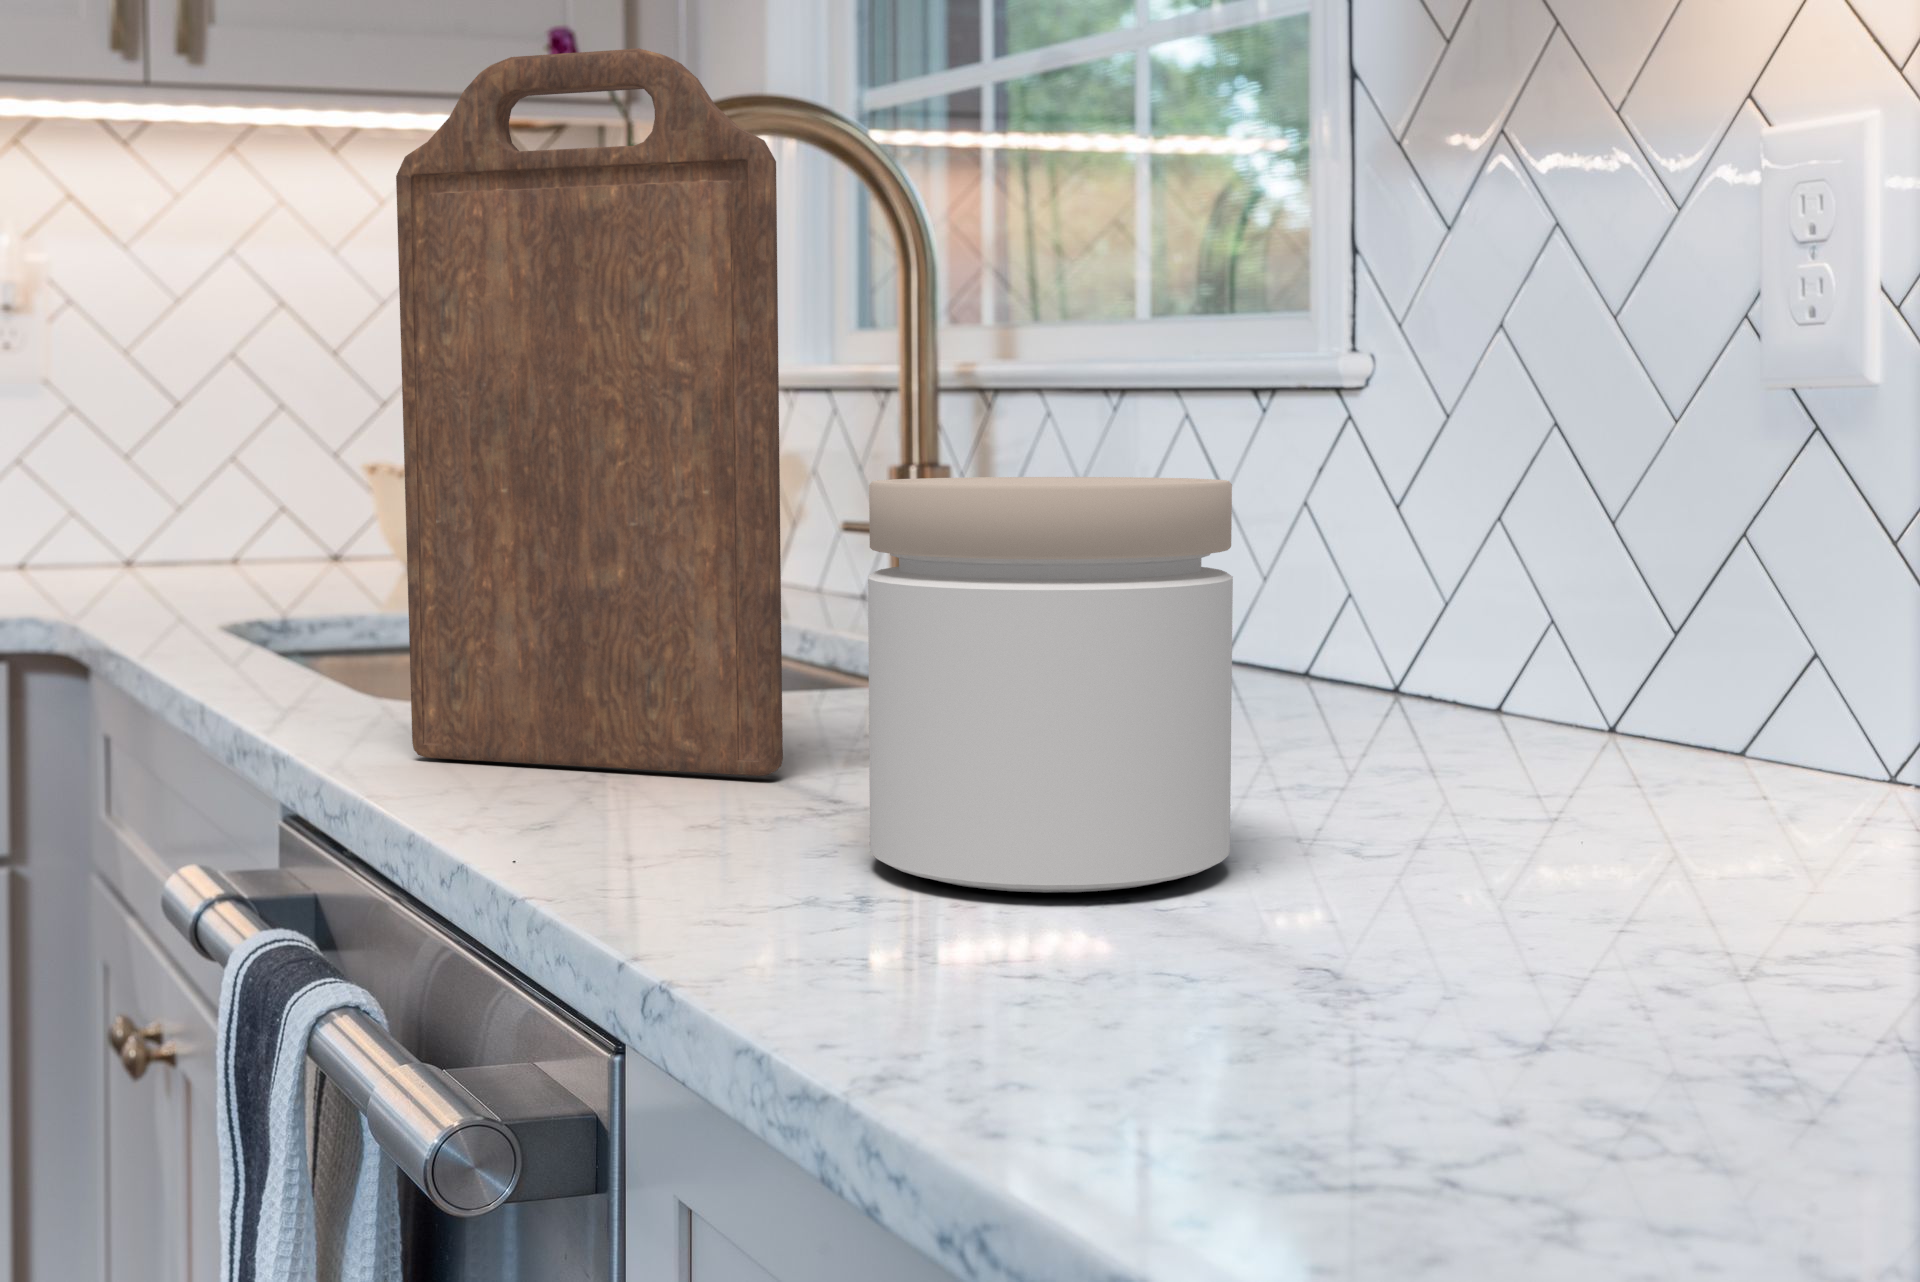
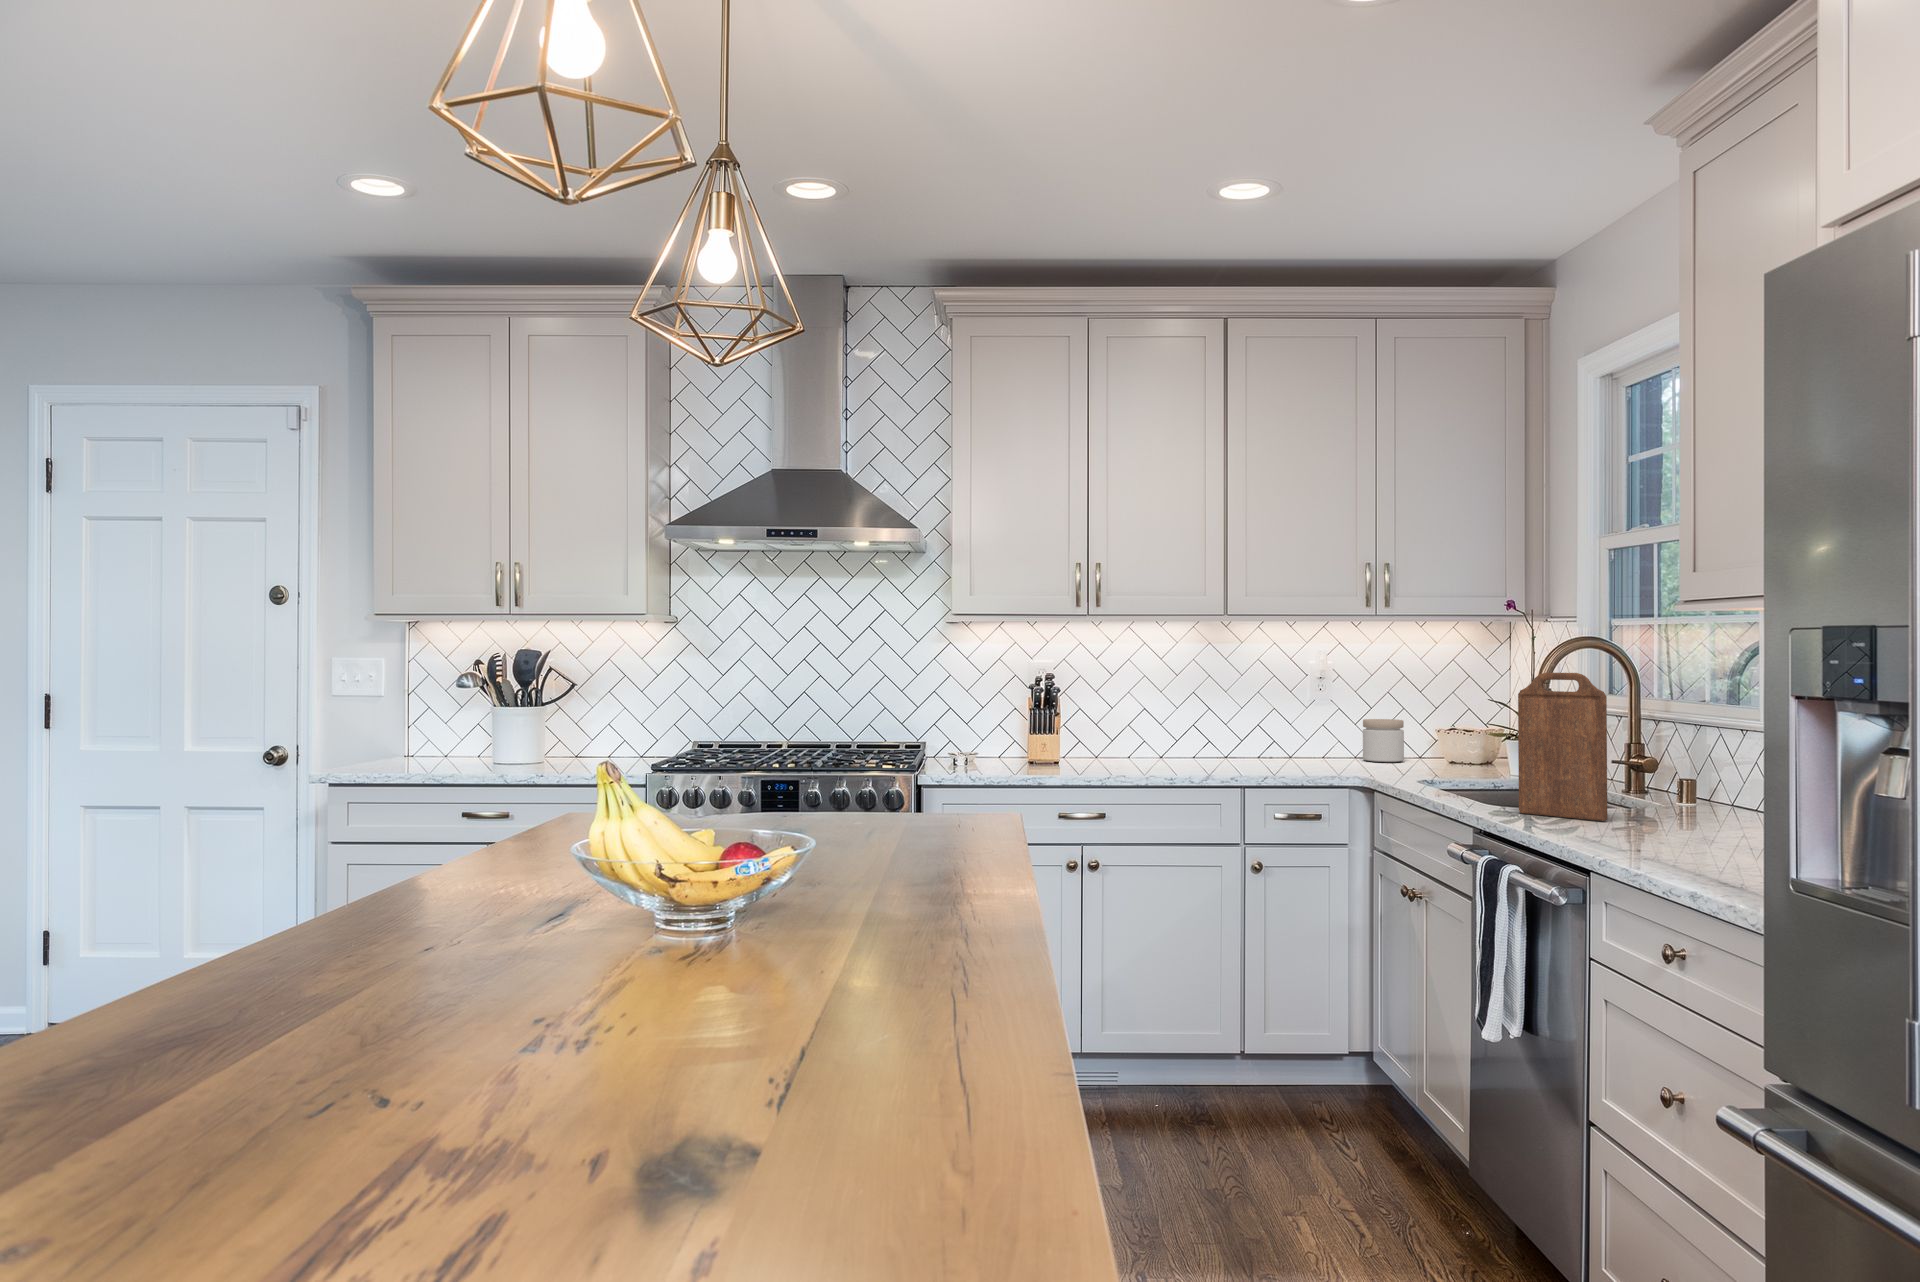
jar: present [868,477,1233,892] -> present [1363,719,1404,762]

